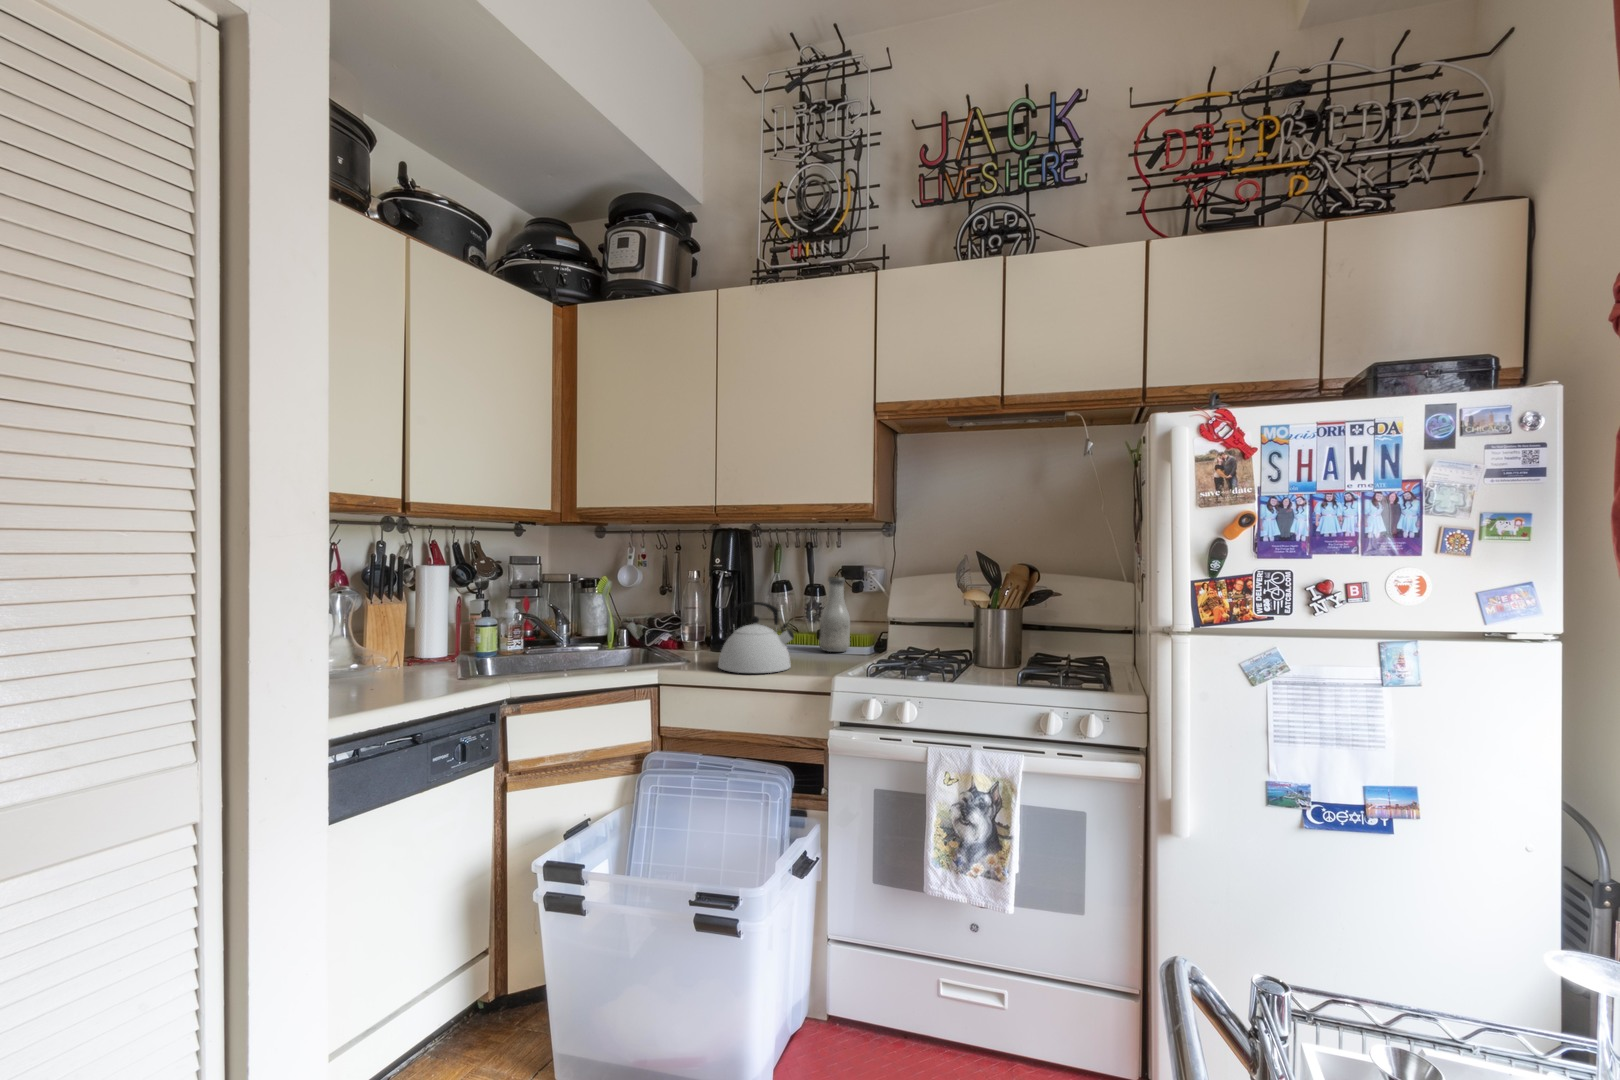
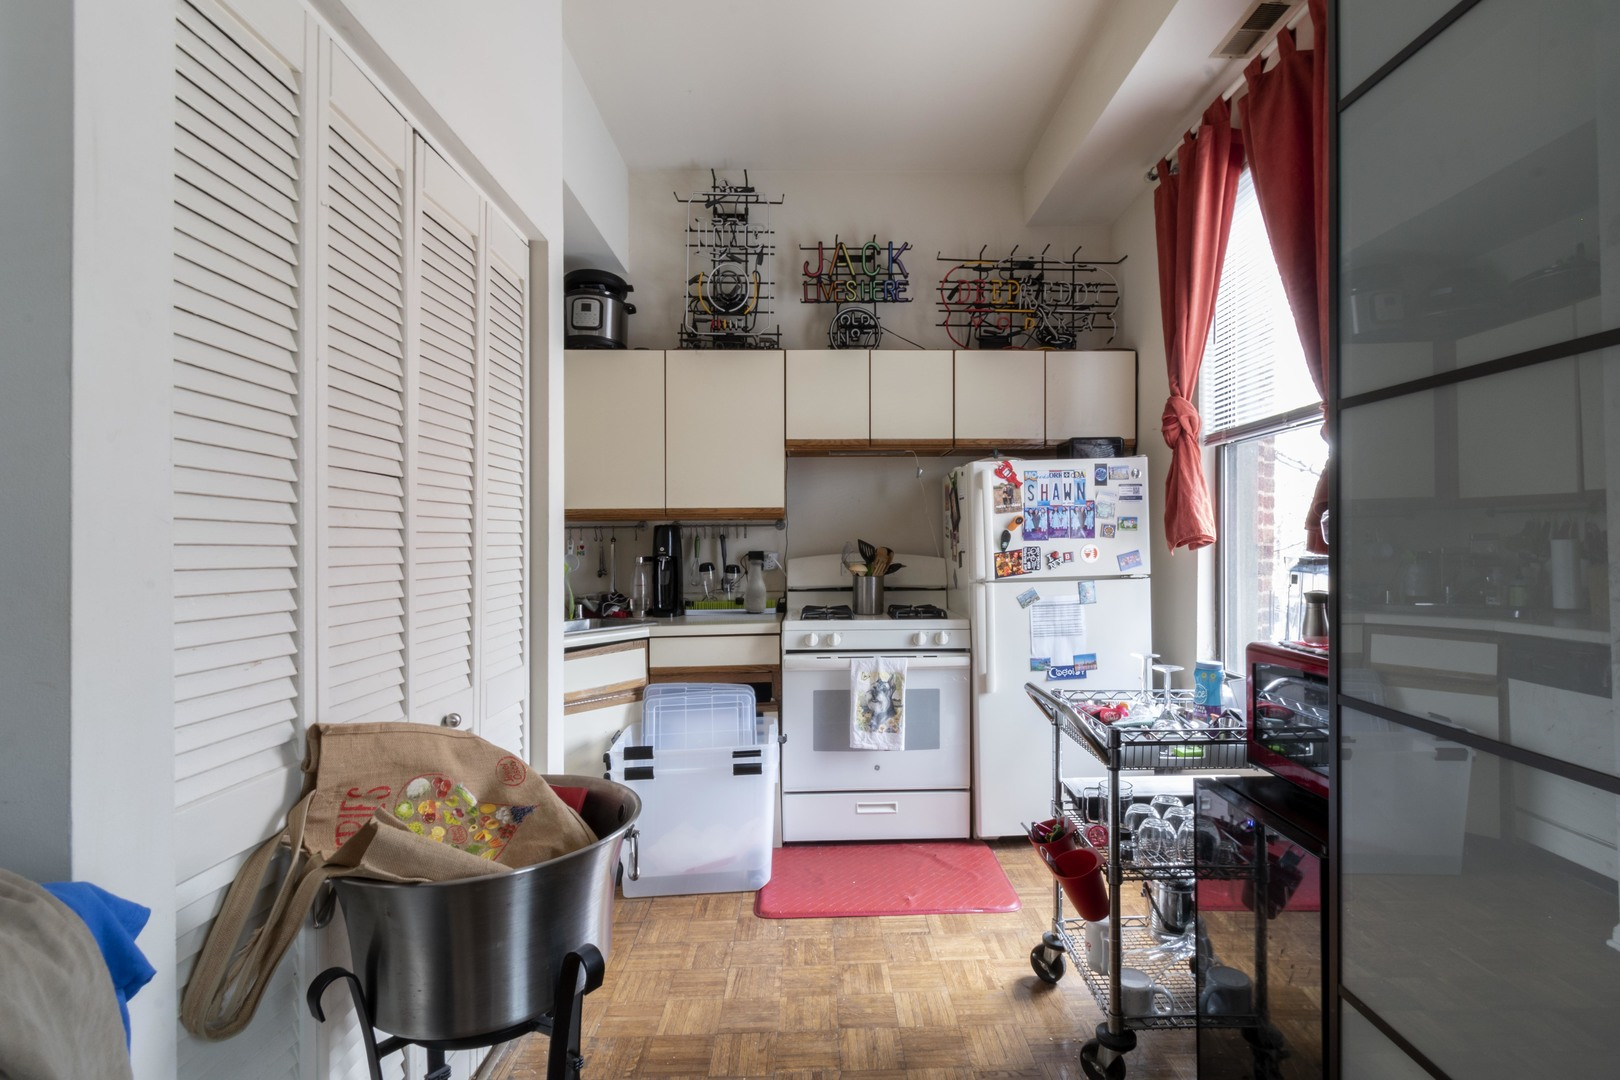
kettle: present [718,602,794,673] -> none [692,578,746,626]

